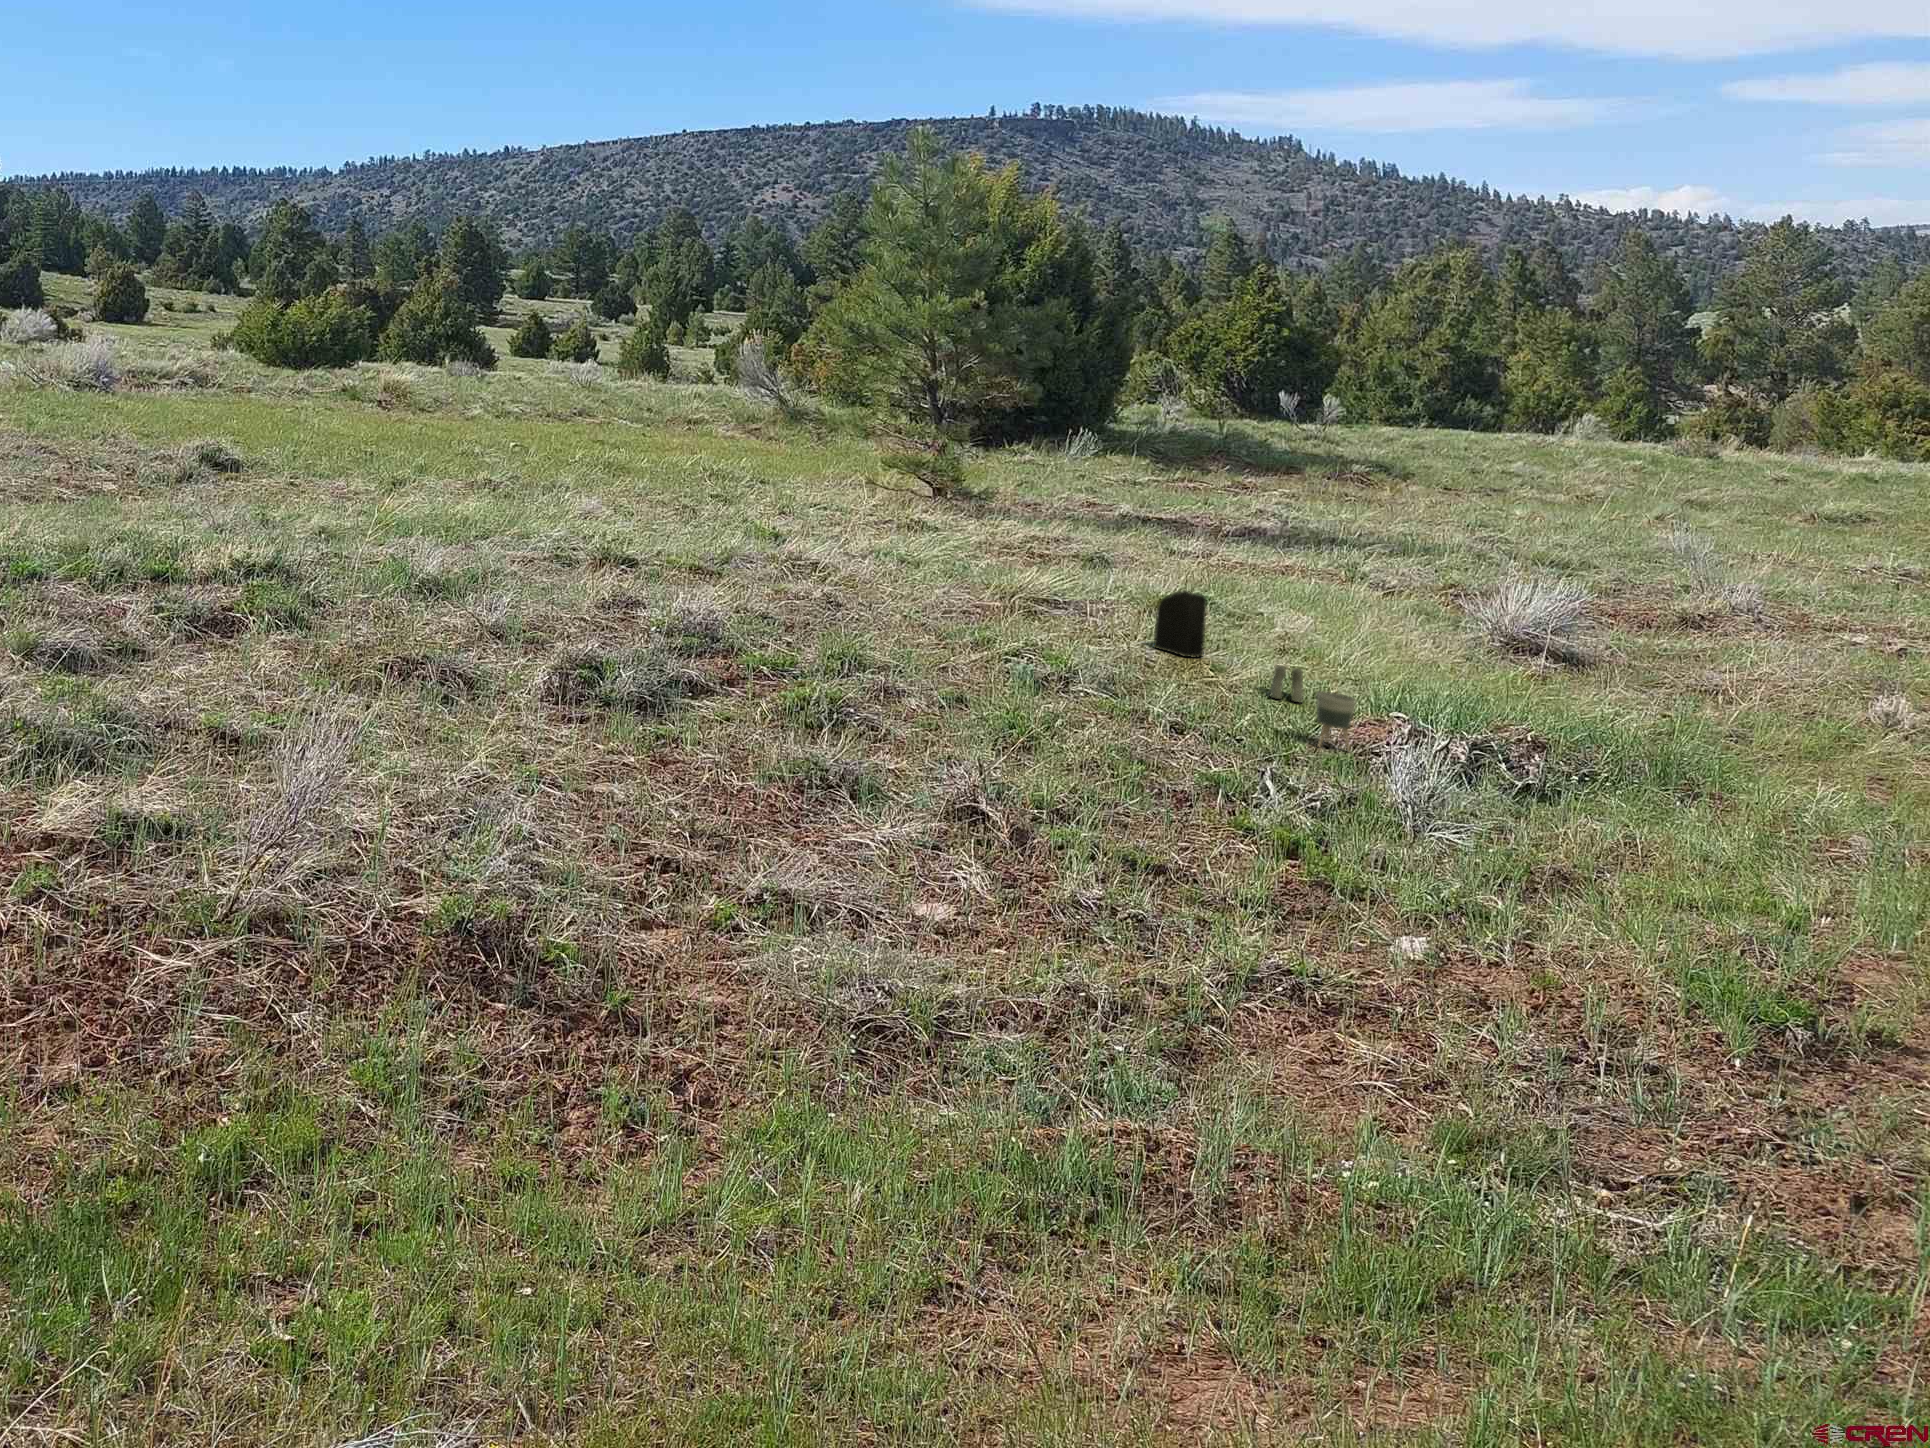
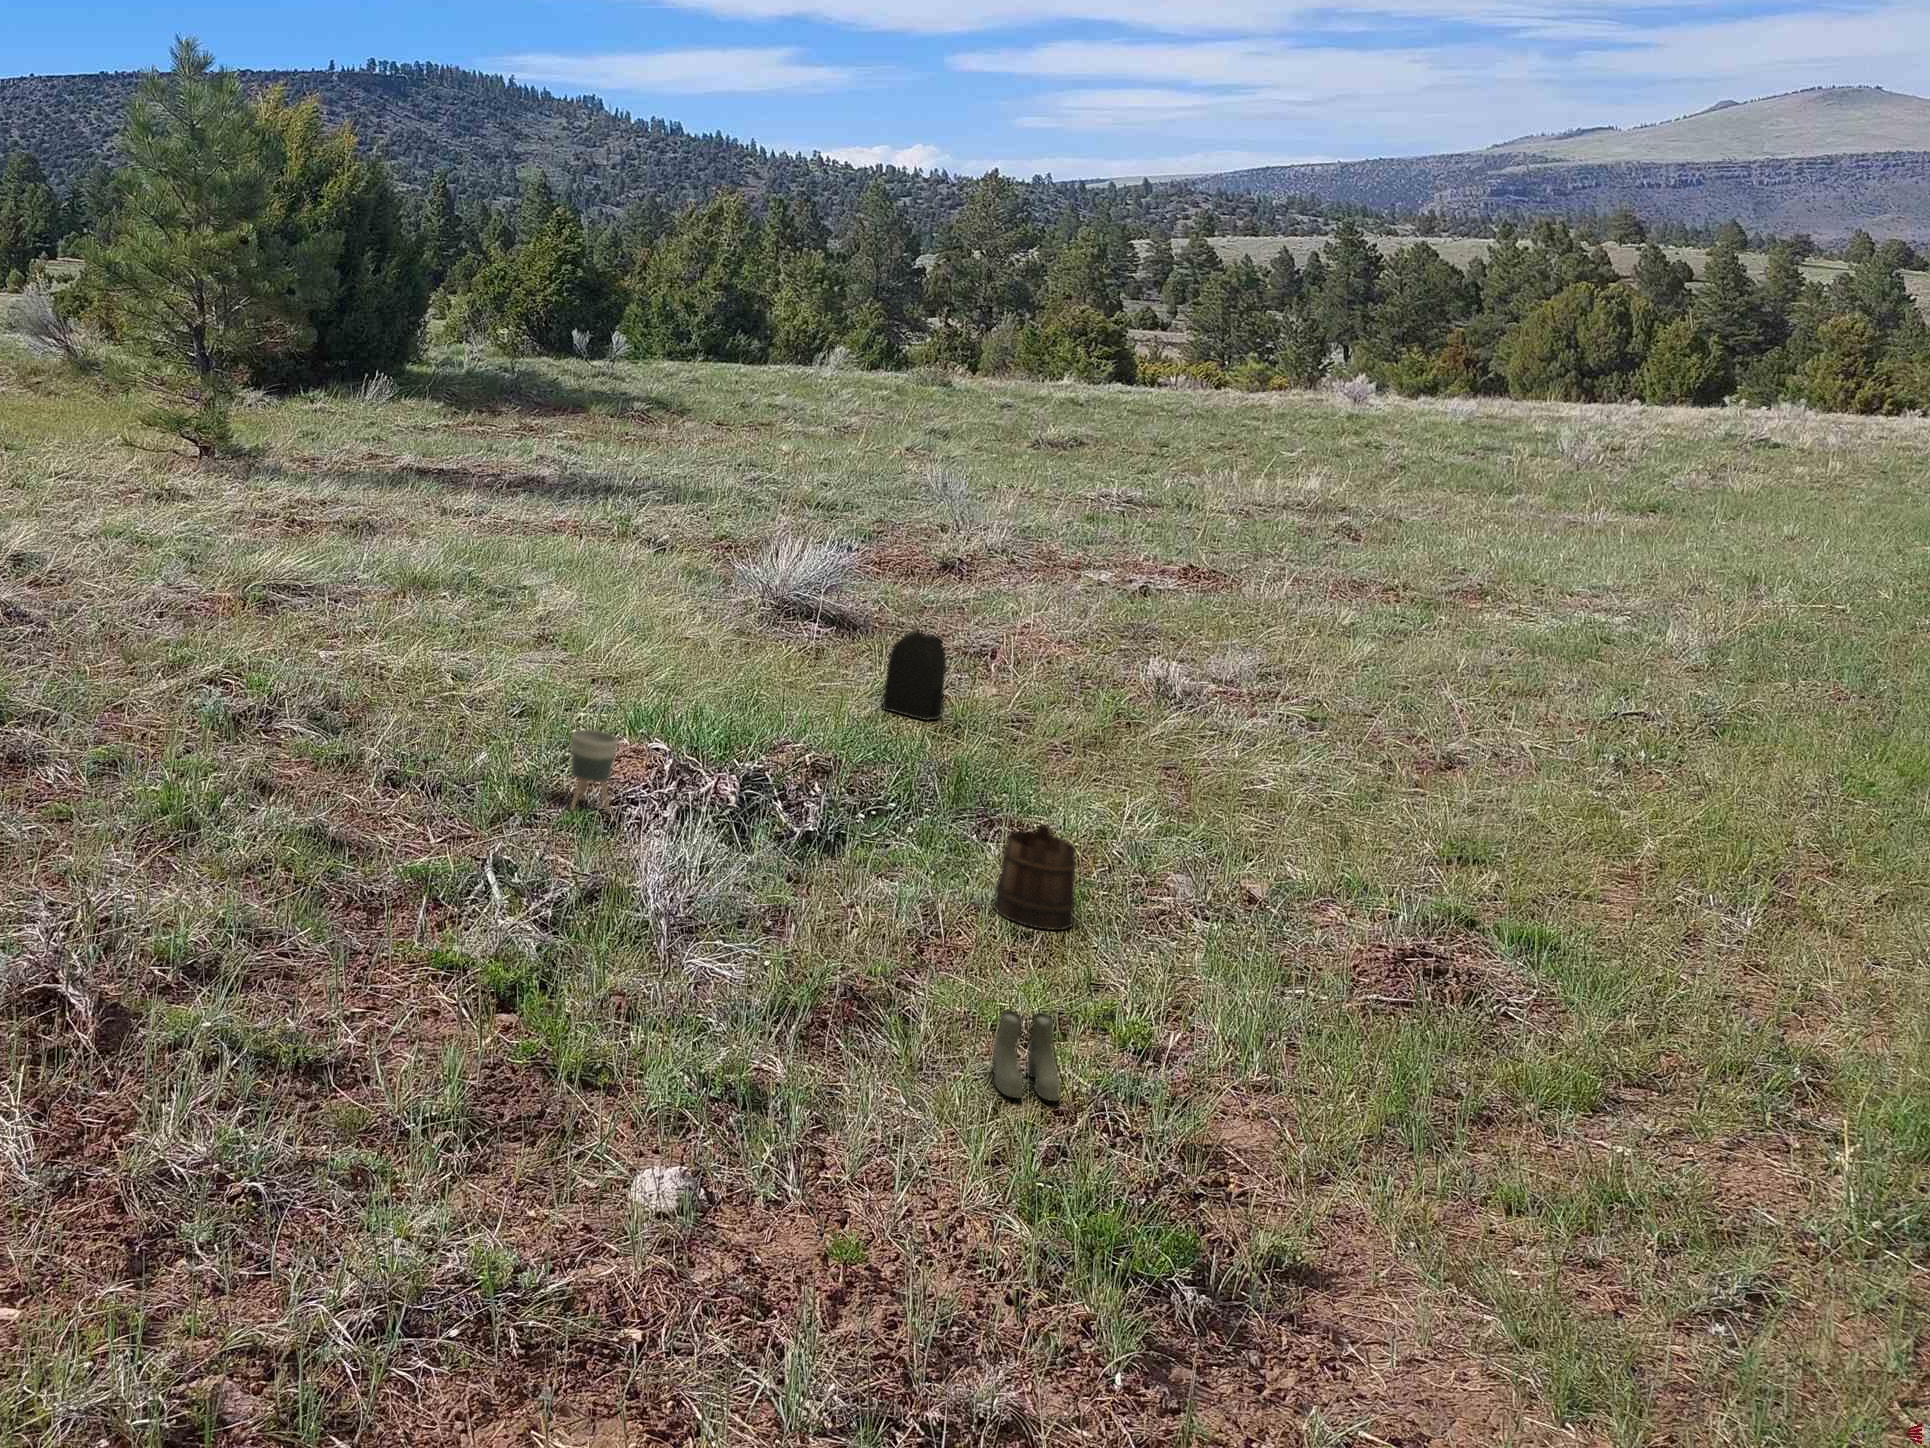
backpack: present [1154,590,1207,657] -> present [882,631,946,720]
boots: present [1270,665,1304,702] -> present [992,1010,1061,1101]
bucket: none [1703,793,1785,874] -> present [994,824,1077,930]

